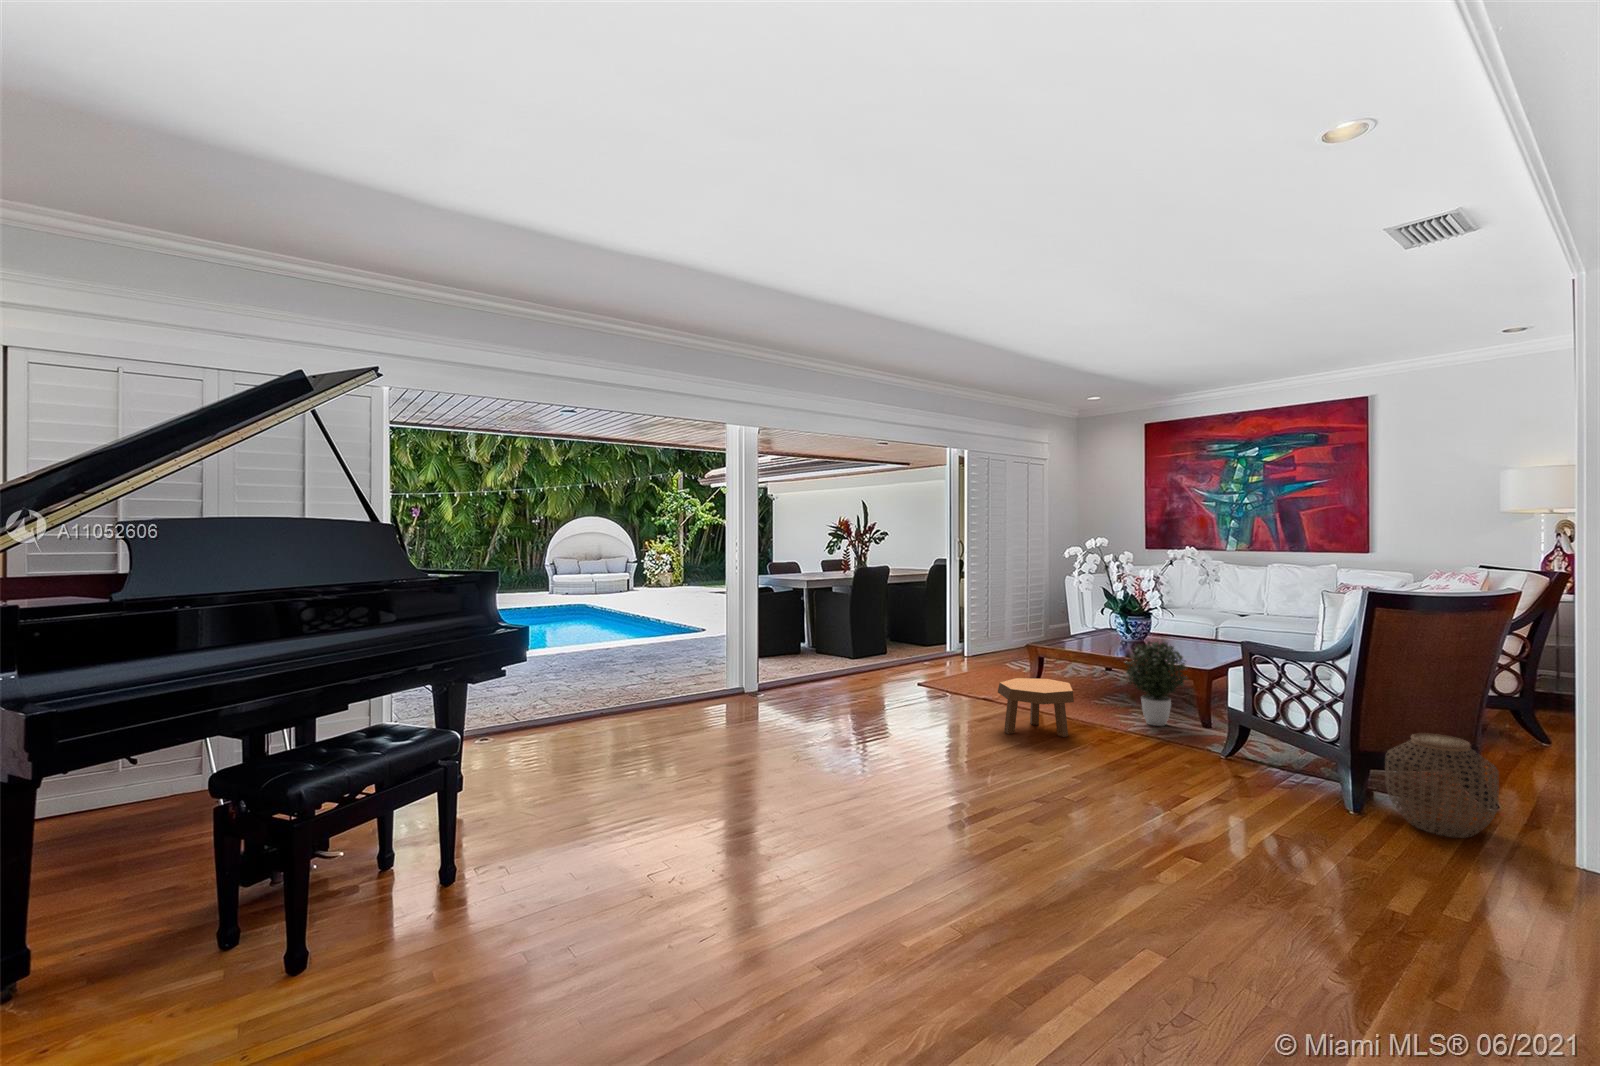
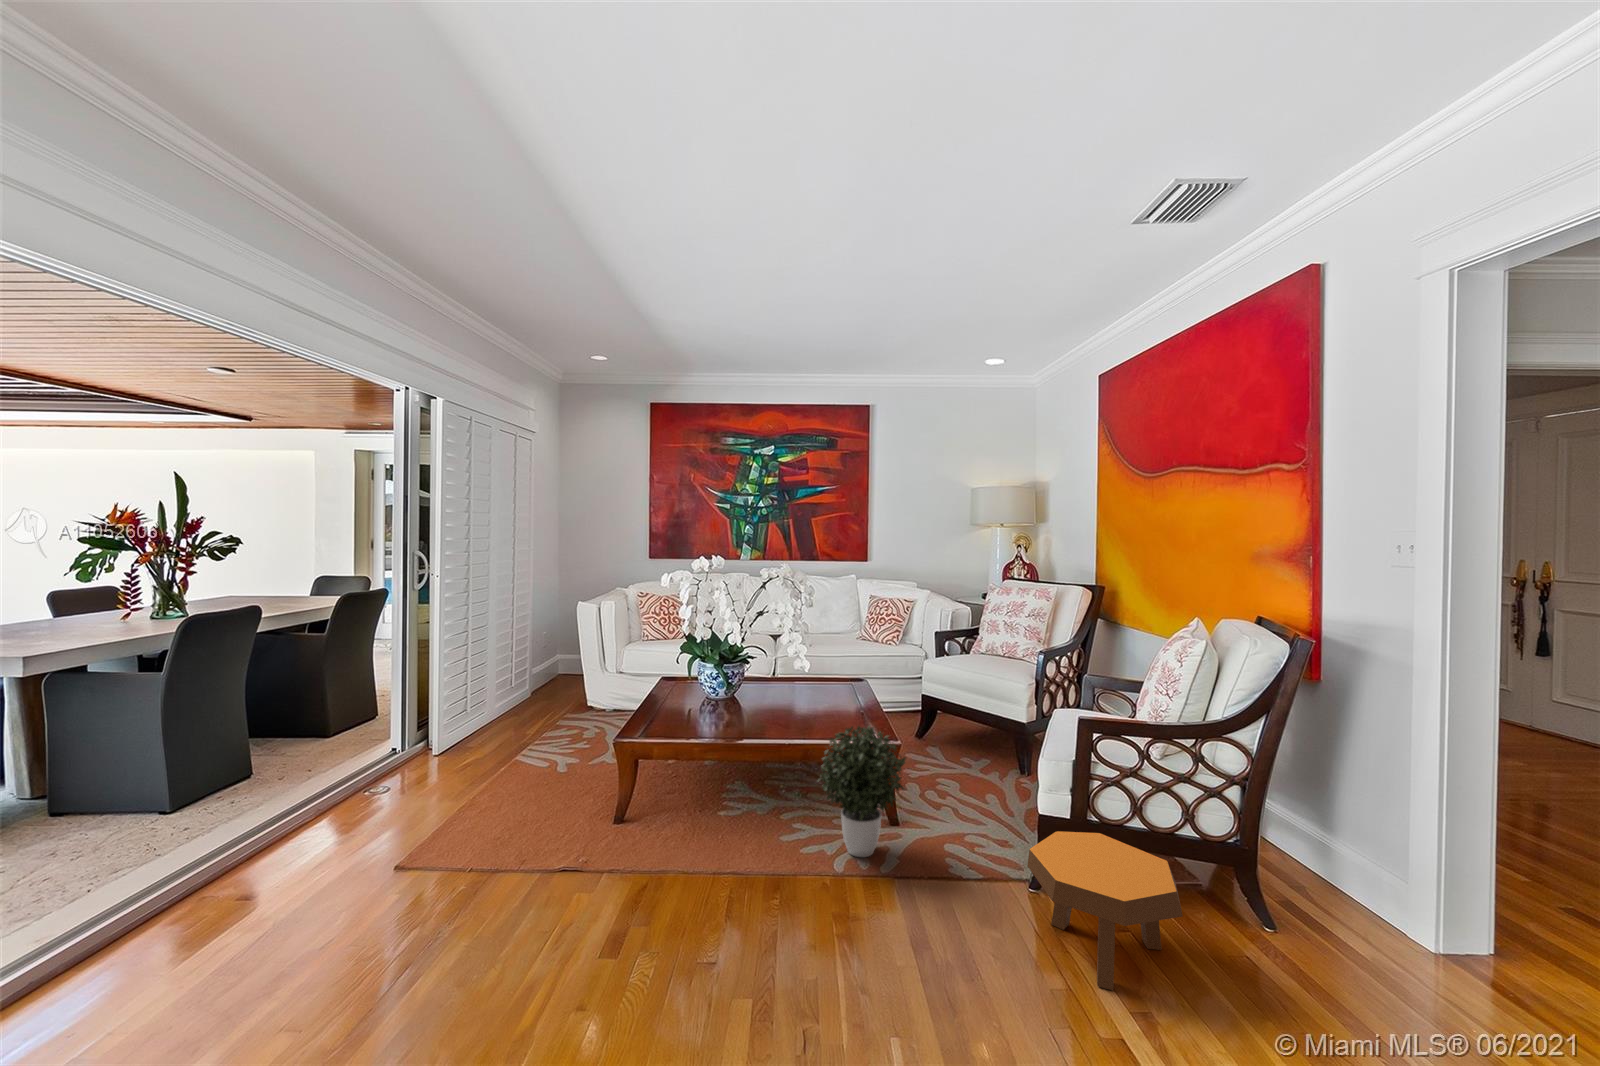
footstool: present [998,678,1074,737] -> present [1027,831,1183,990]
woven basket: present [1385,733,1499,838] -> none [1308,849,1460,1001]

